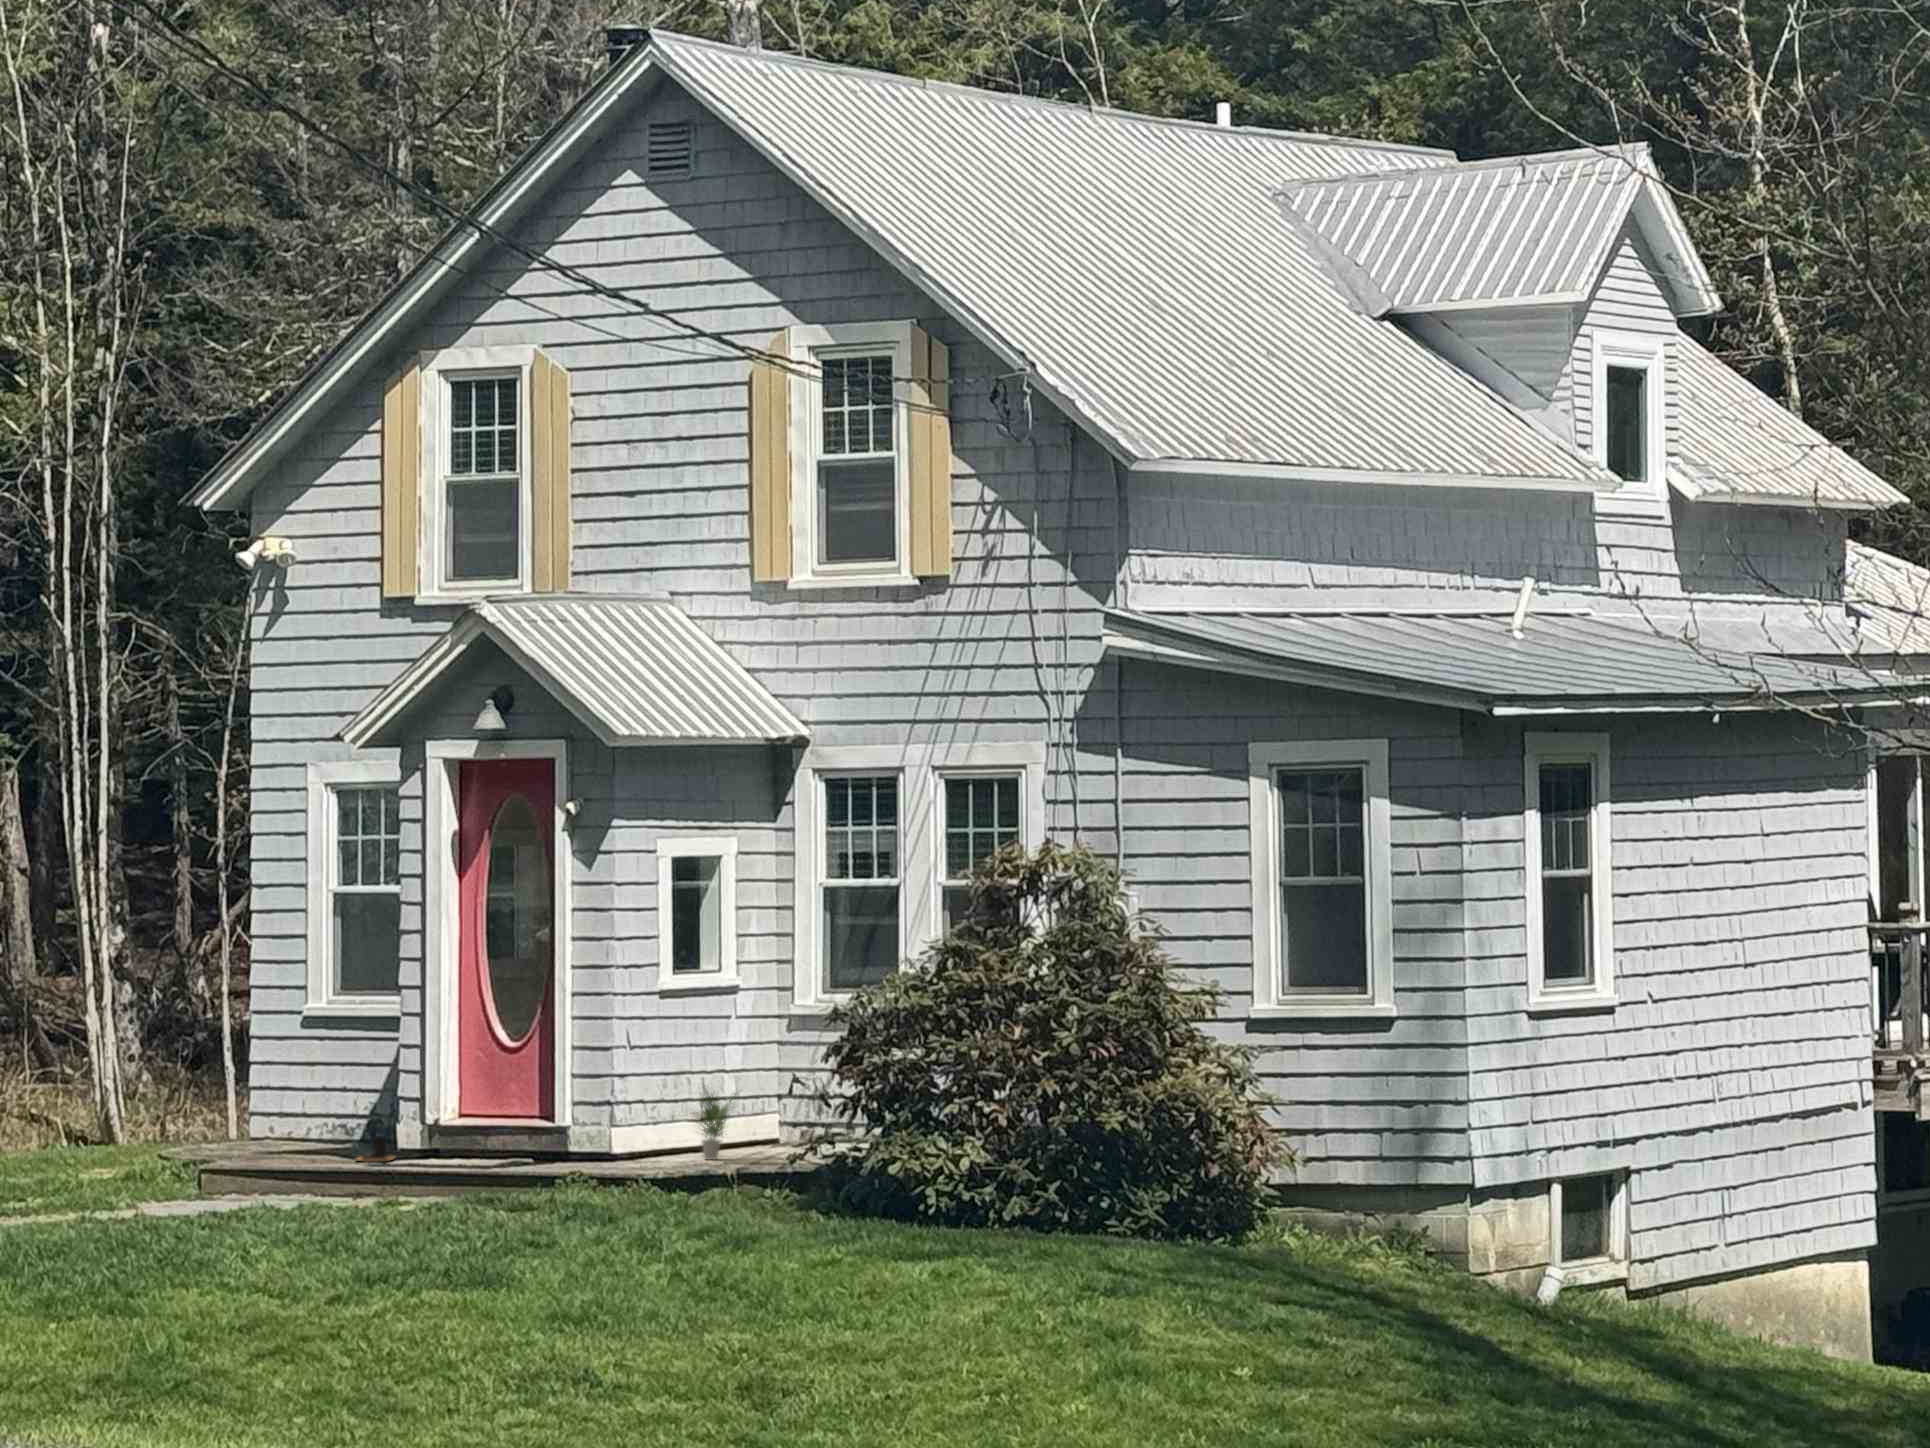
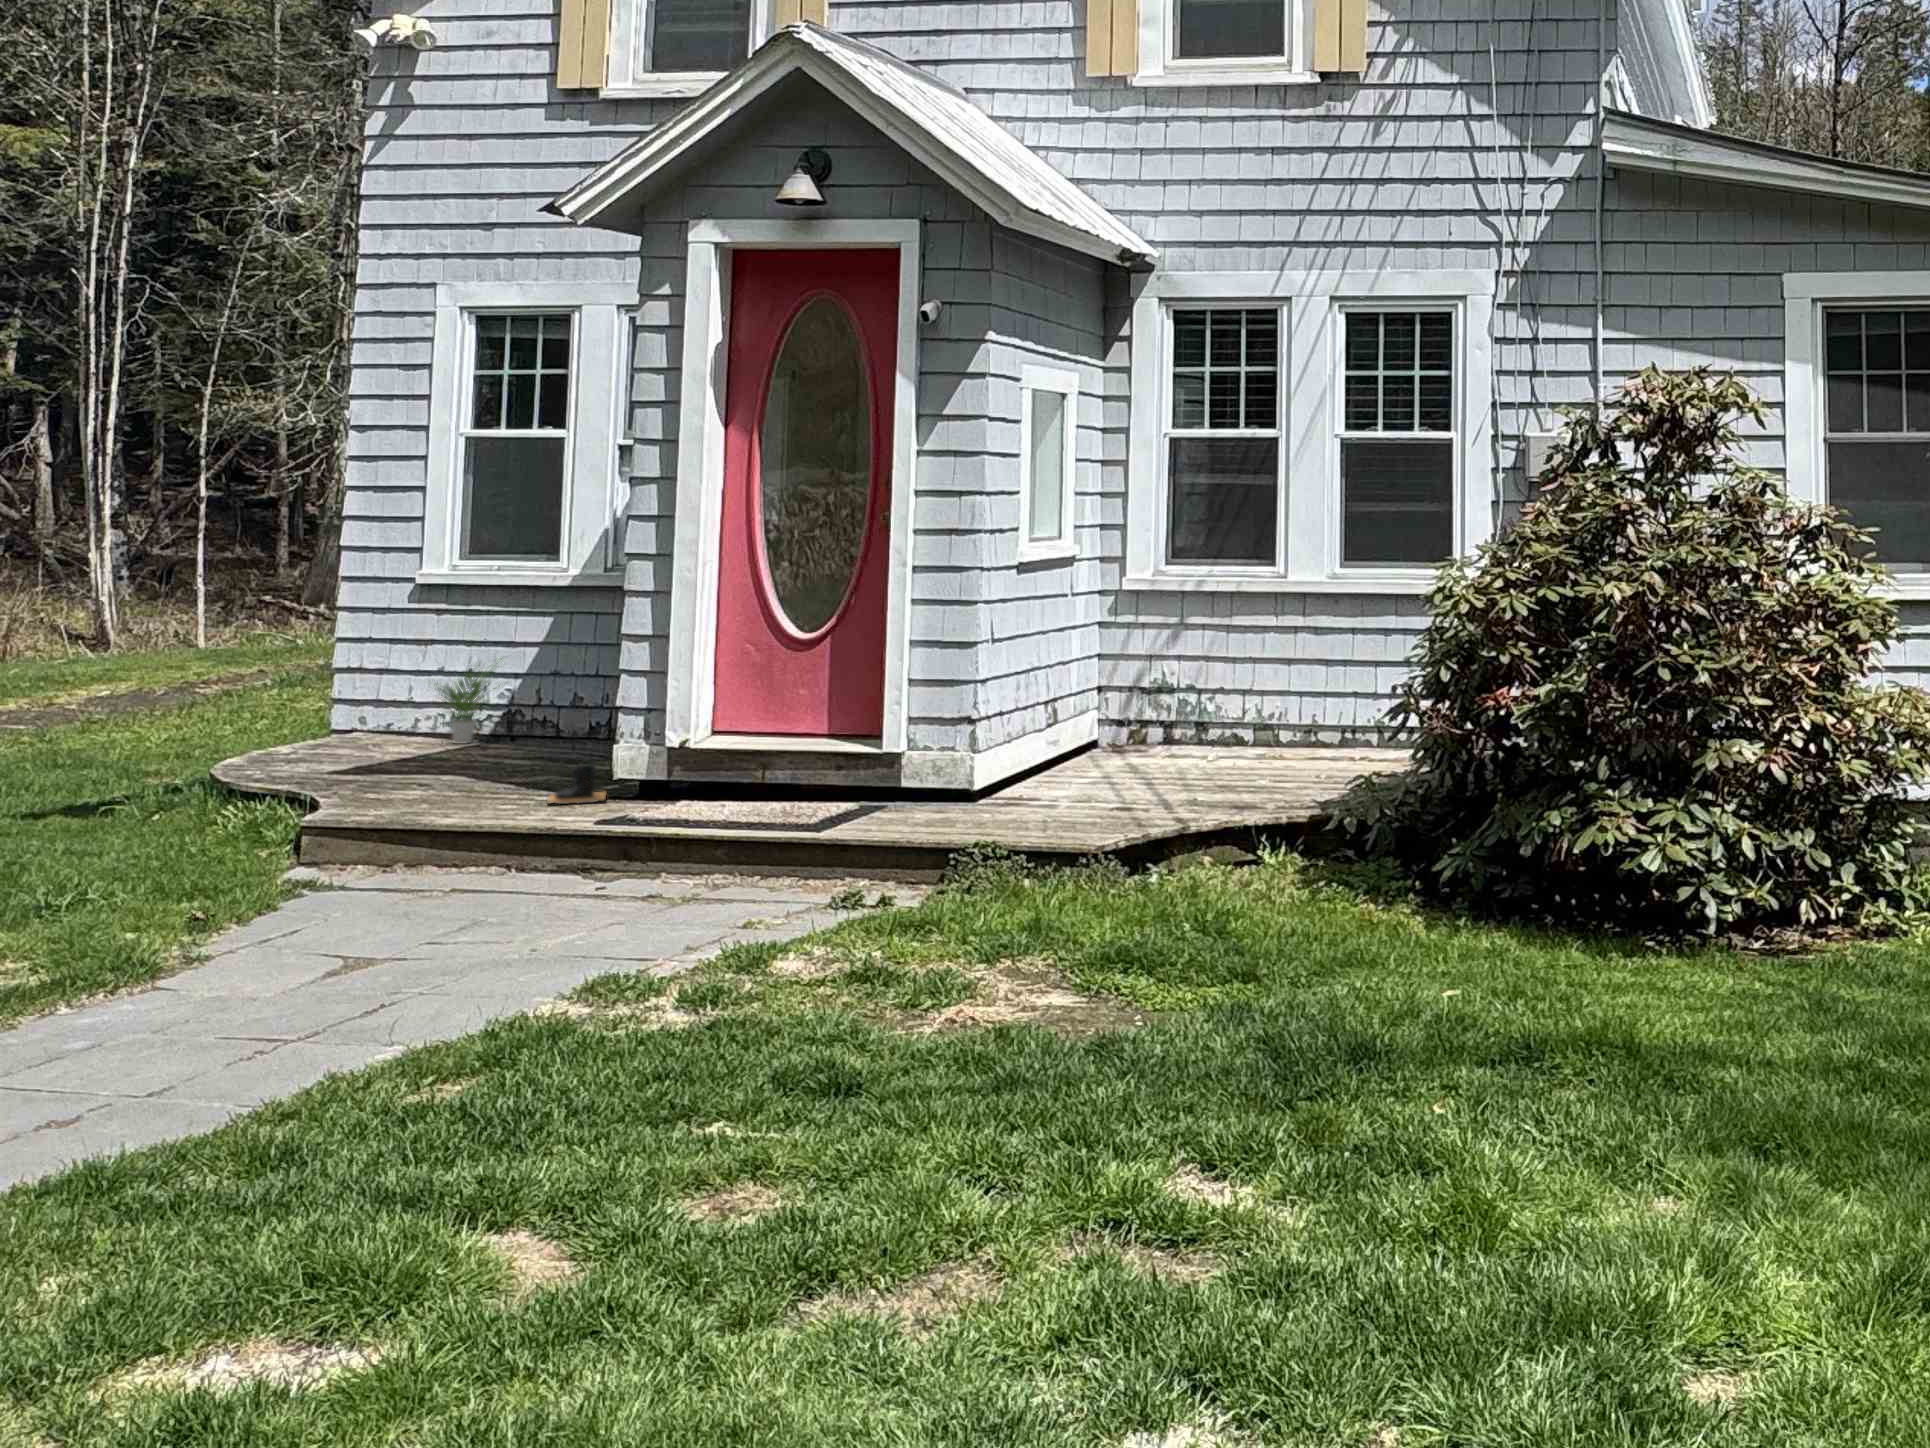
potted plant: present [693,1086,738,1160] -> present [434,658,505,744]

